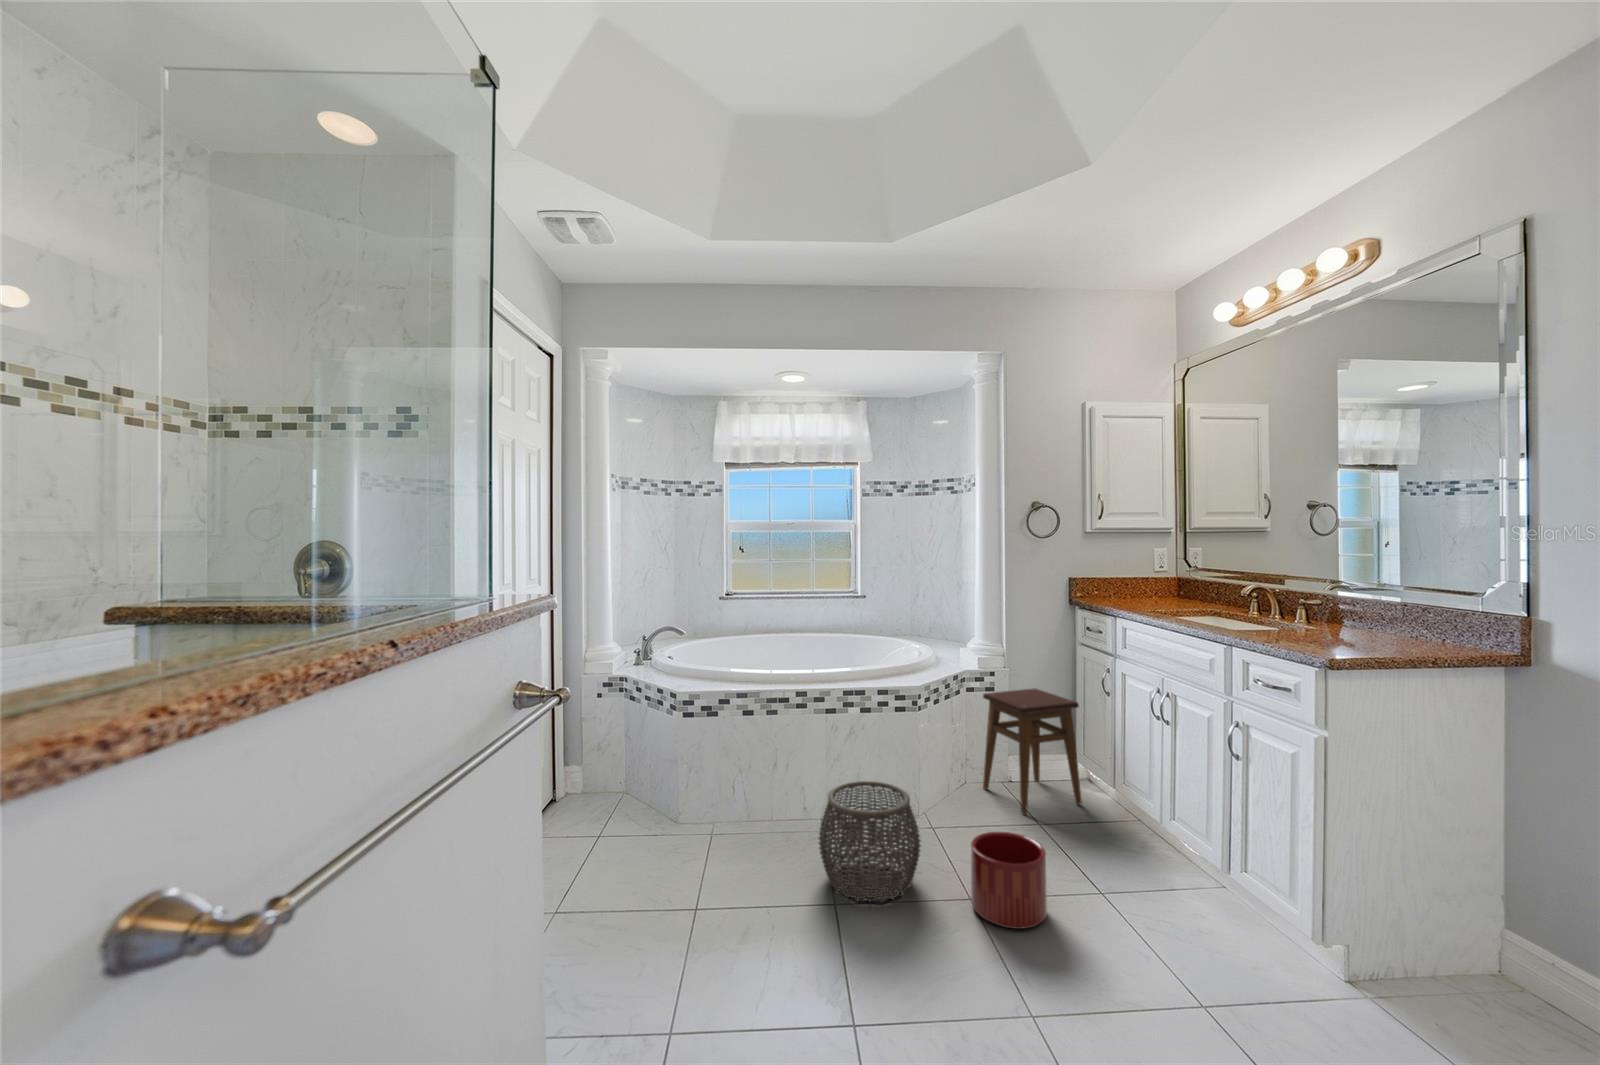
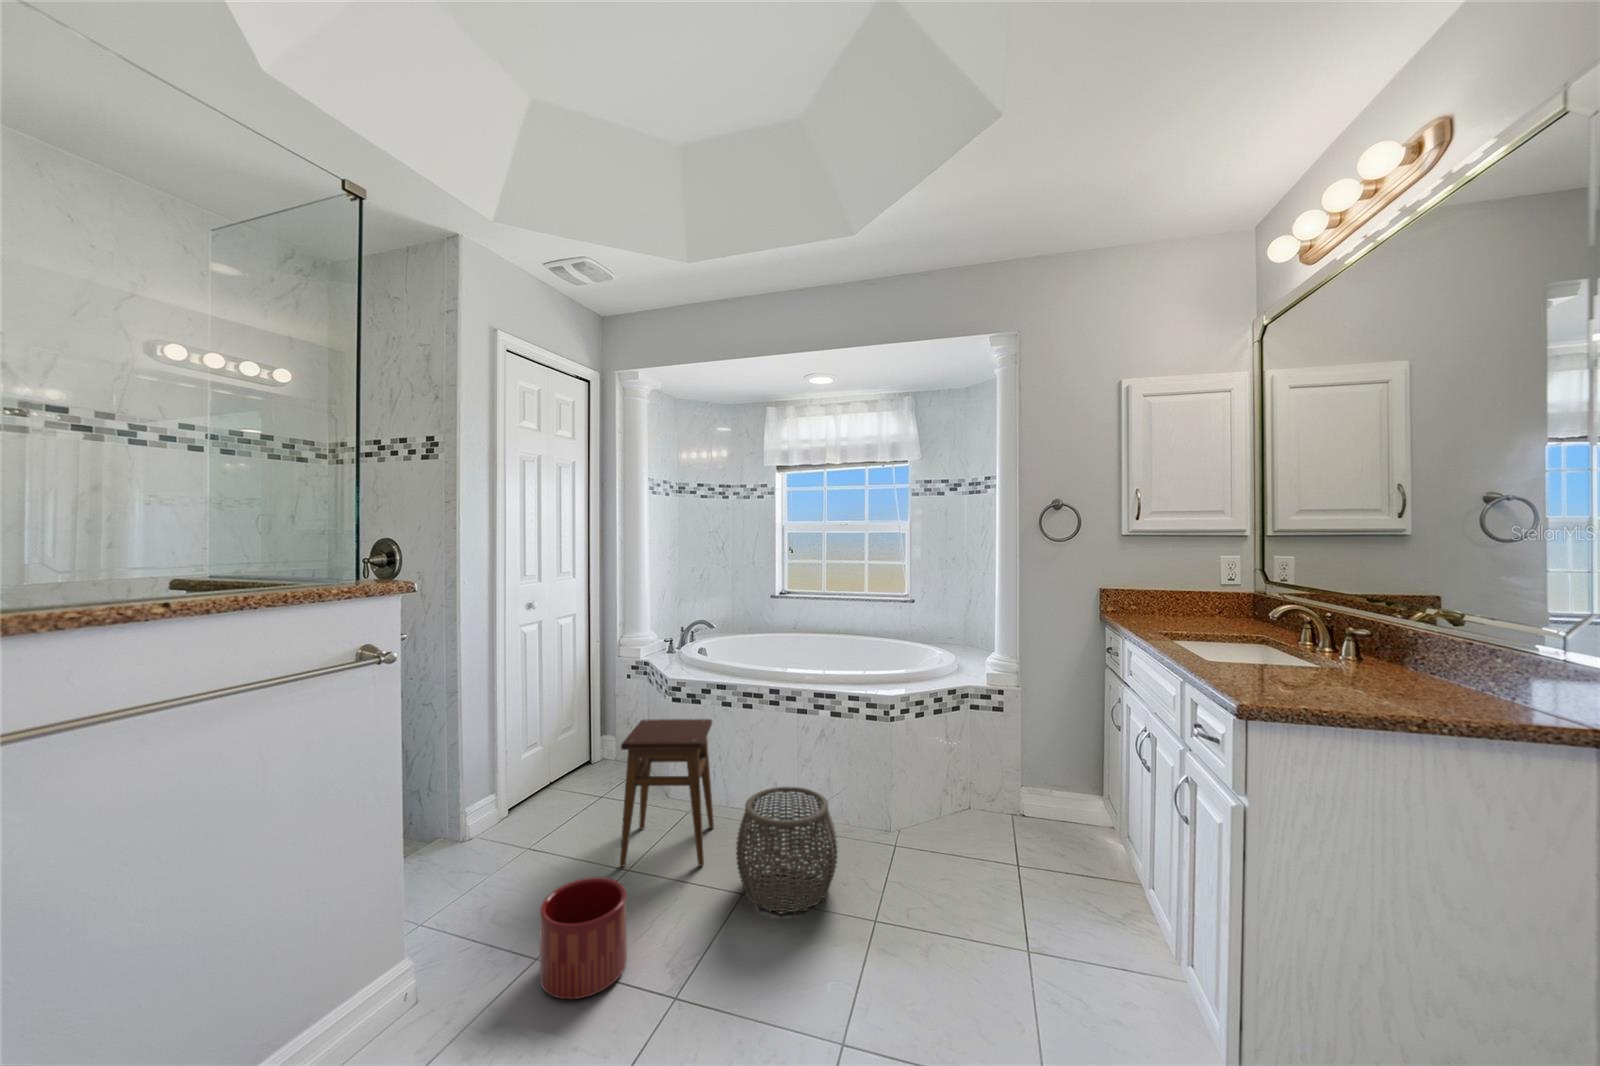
stool: present [983,689,1082,814] -> present [620,719,714,866]
planter: present [971,832,1047,929] -> present [540,877,627,999]

